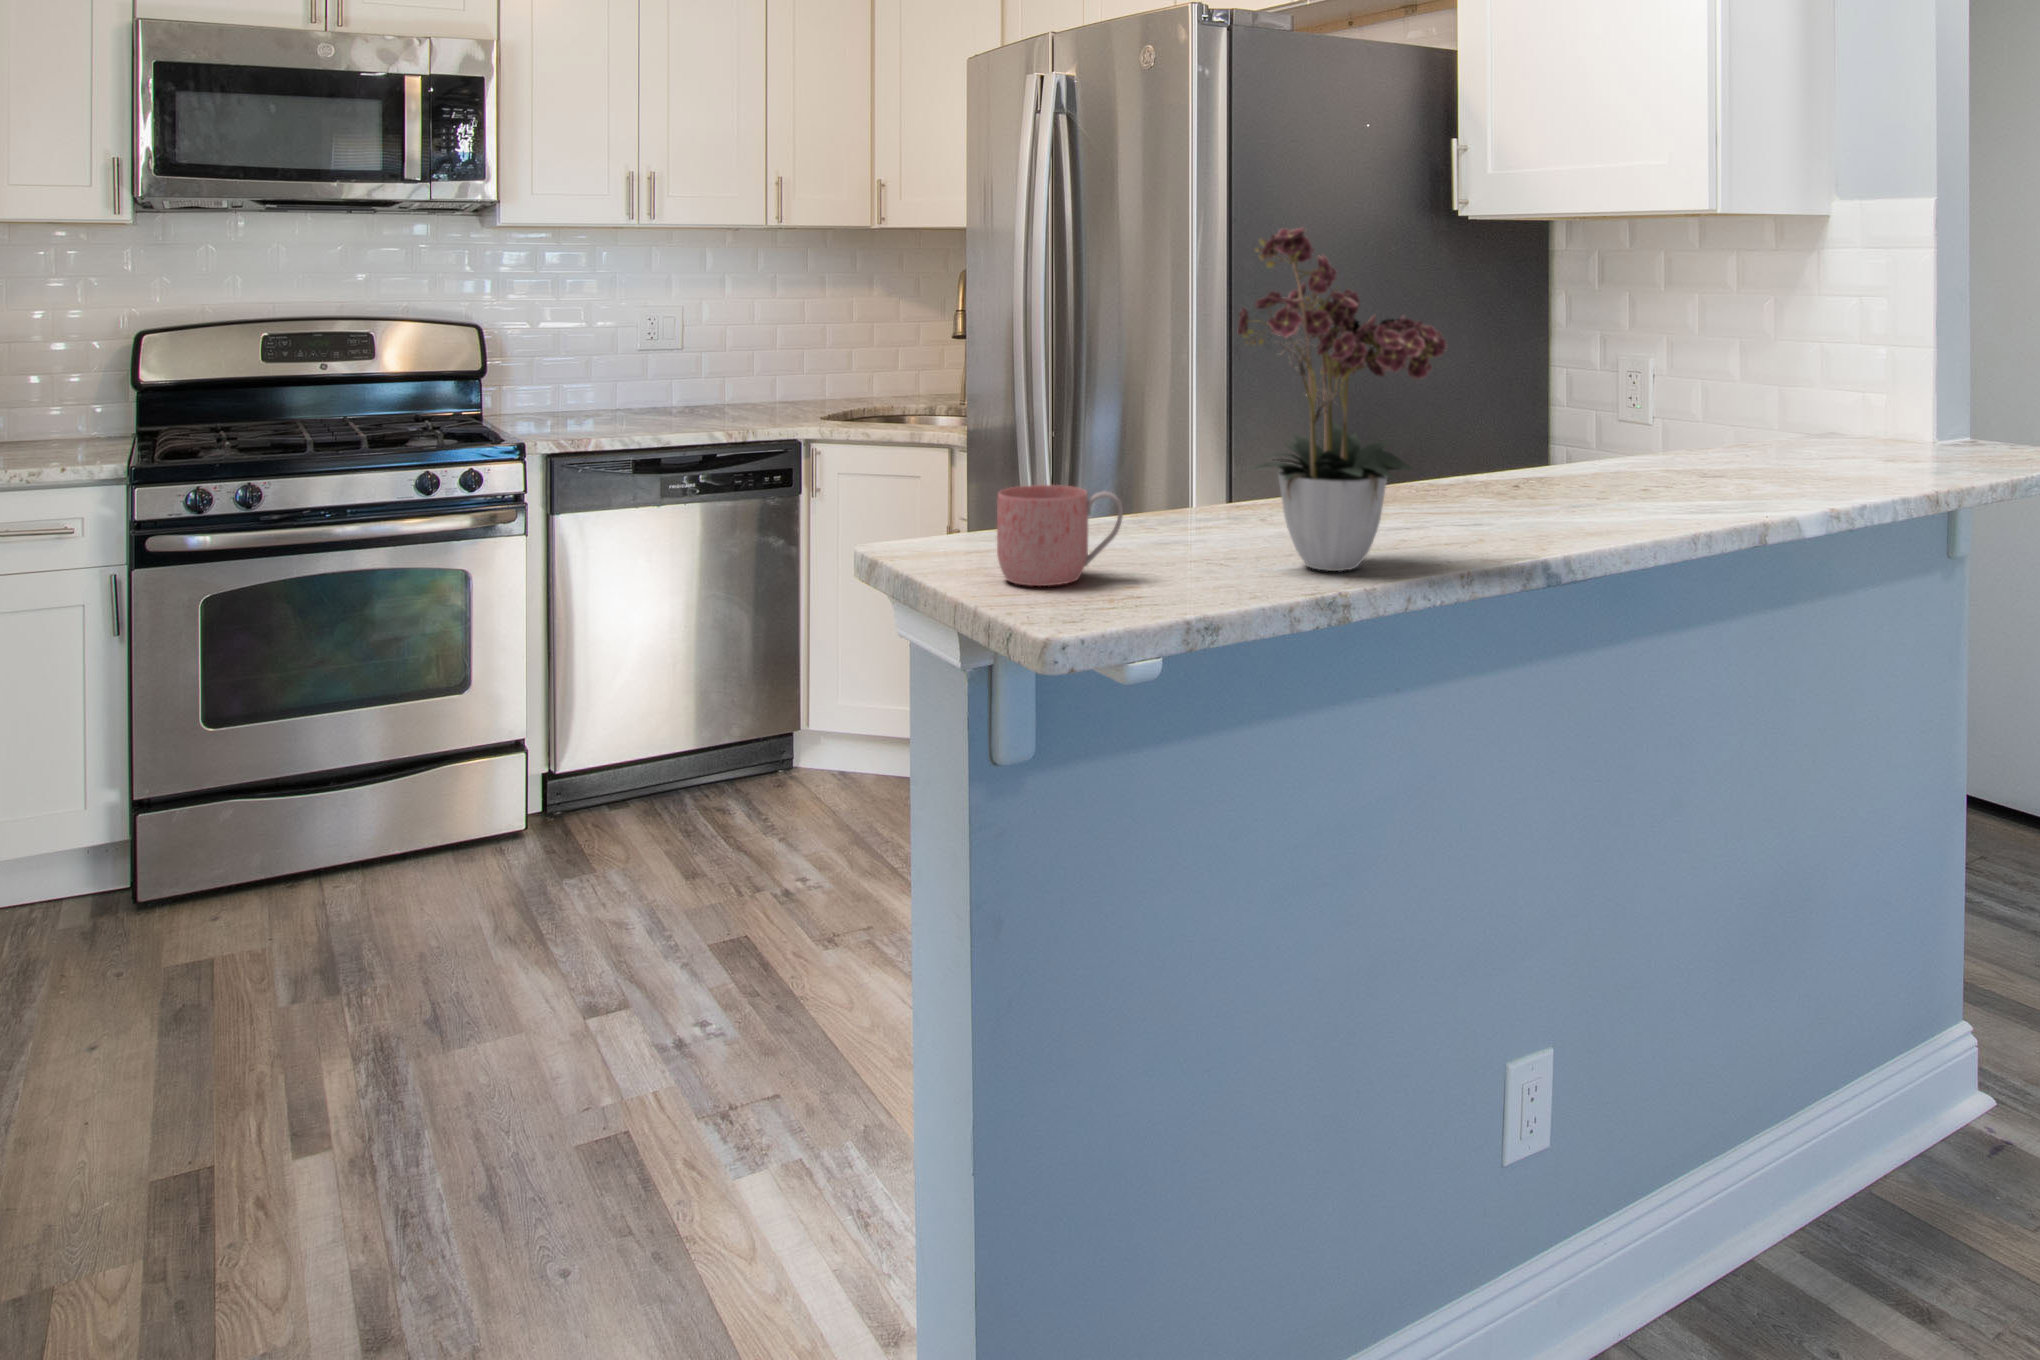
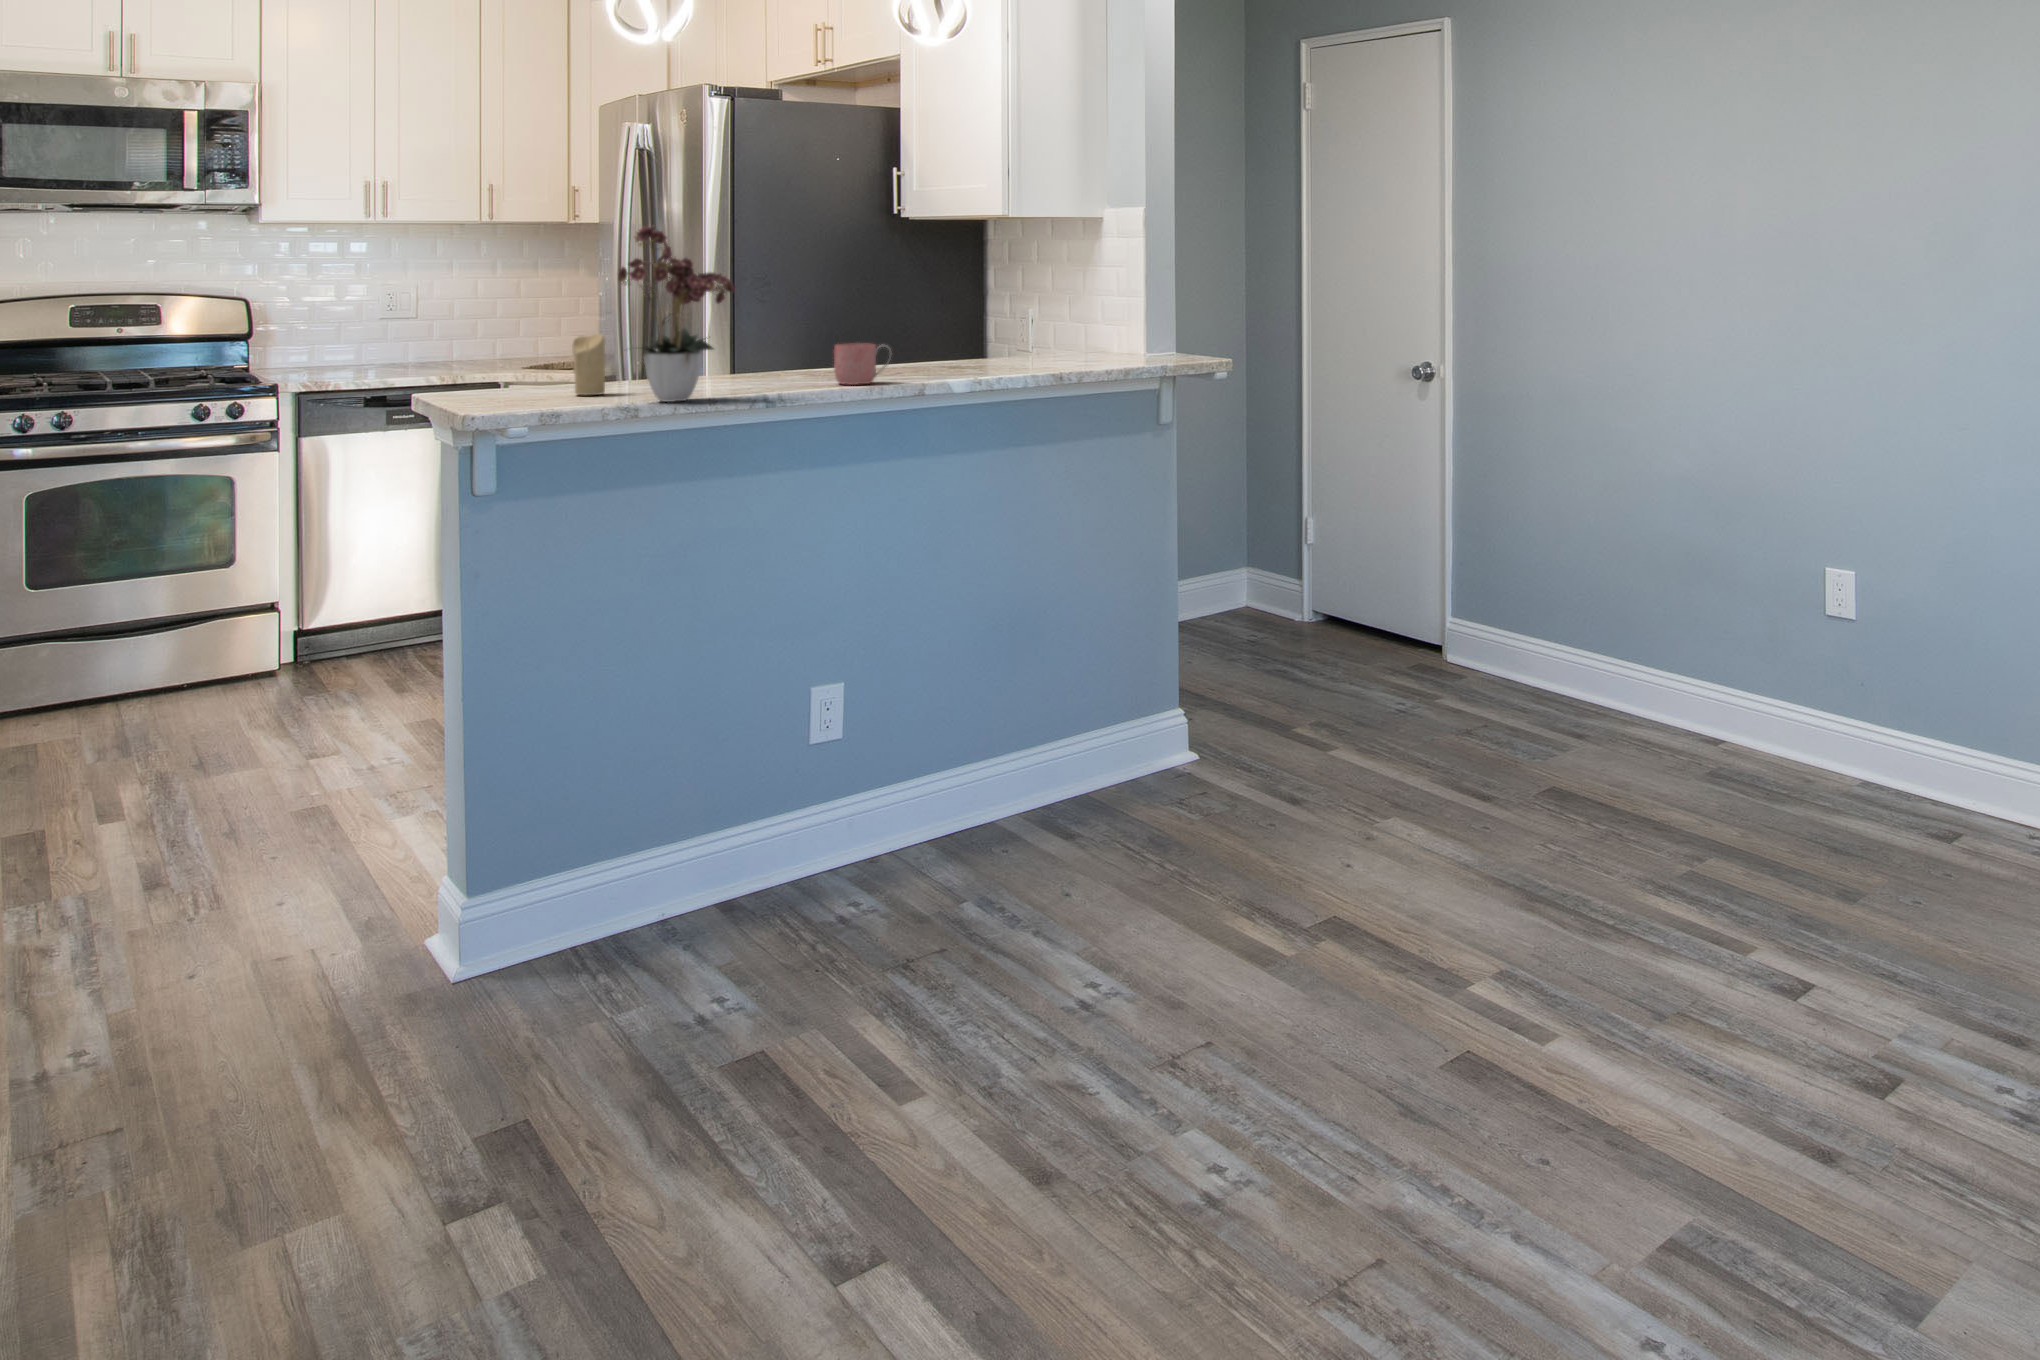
candle: none [1107,425,1163,541] -> present [572,334,605,395]
mug: present [997,485,1123,586] -> present [834,343,891,385]

